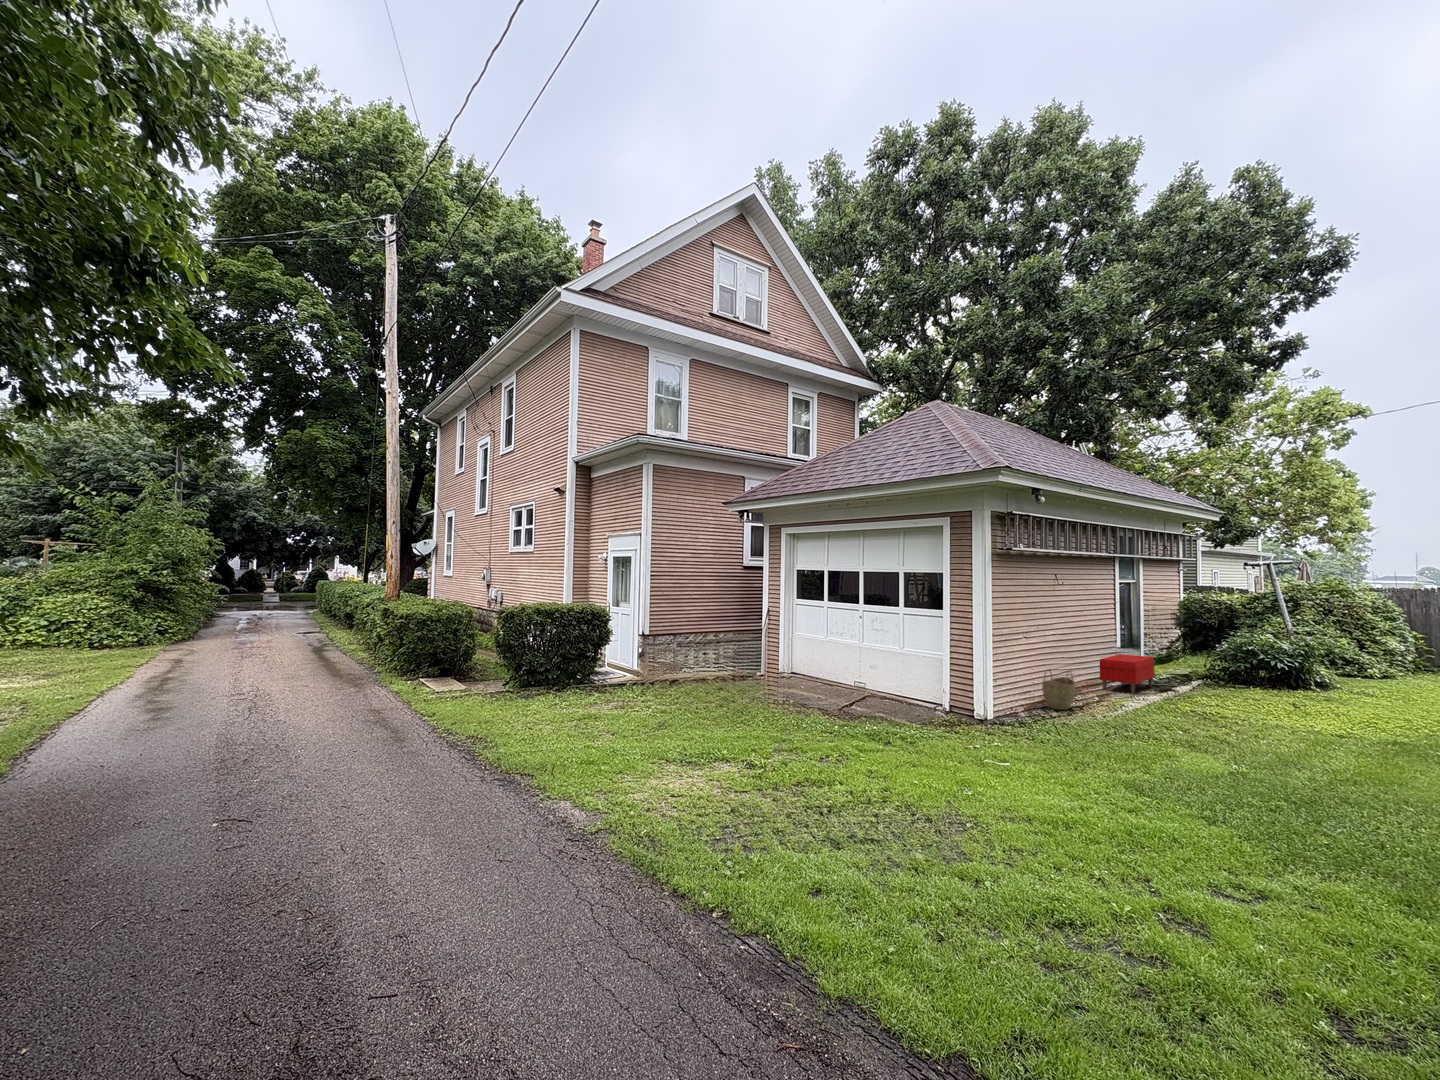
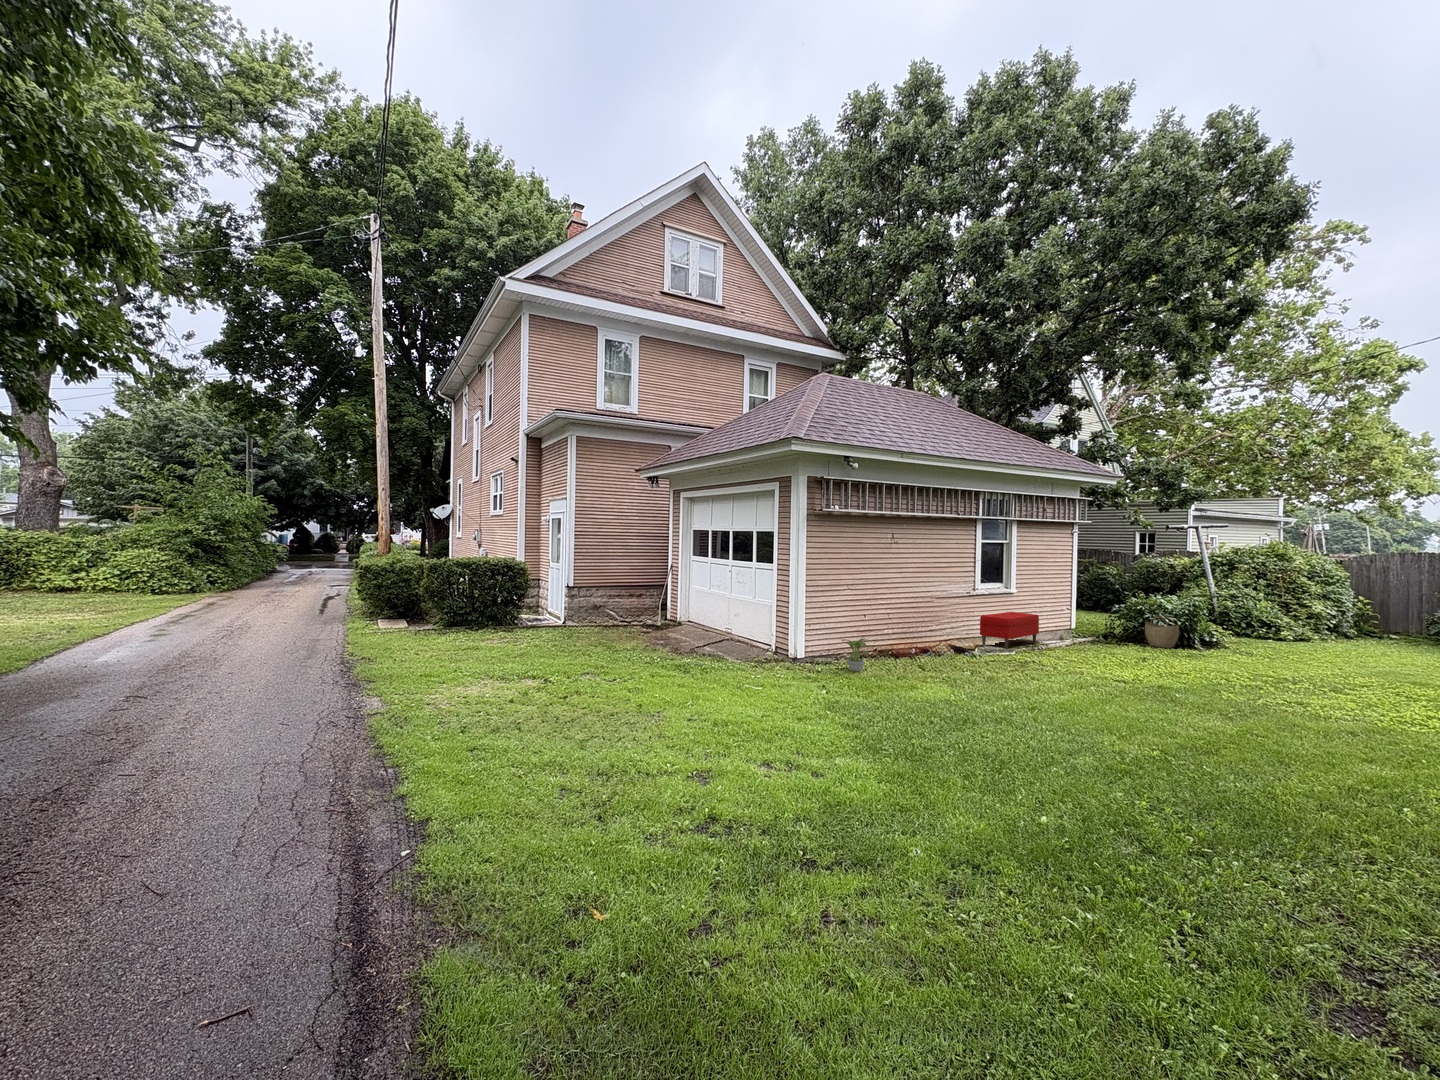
woven basket: present [1042,670,1075,710] -> present [1145,617,1179,648]
potted plant: none [1002,688,1039,724] -> present [842,638,872,671]

